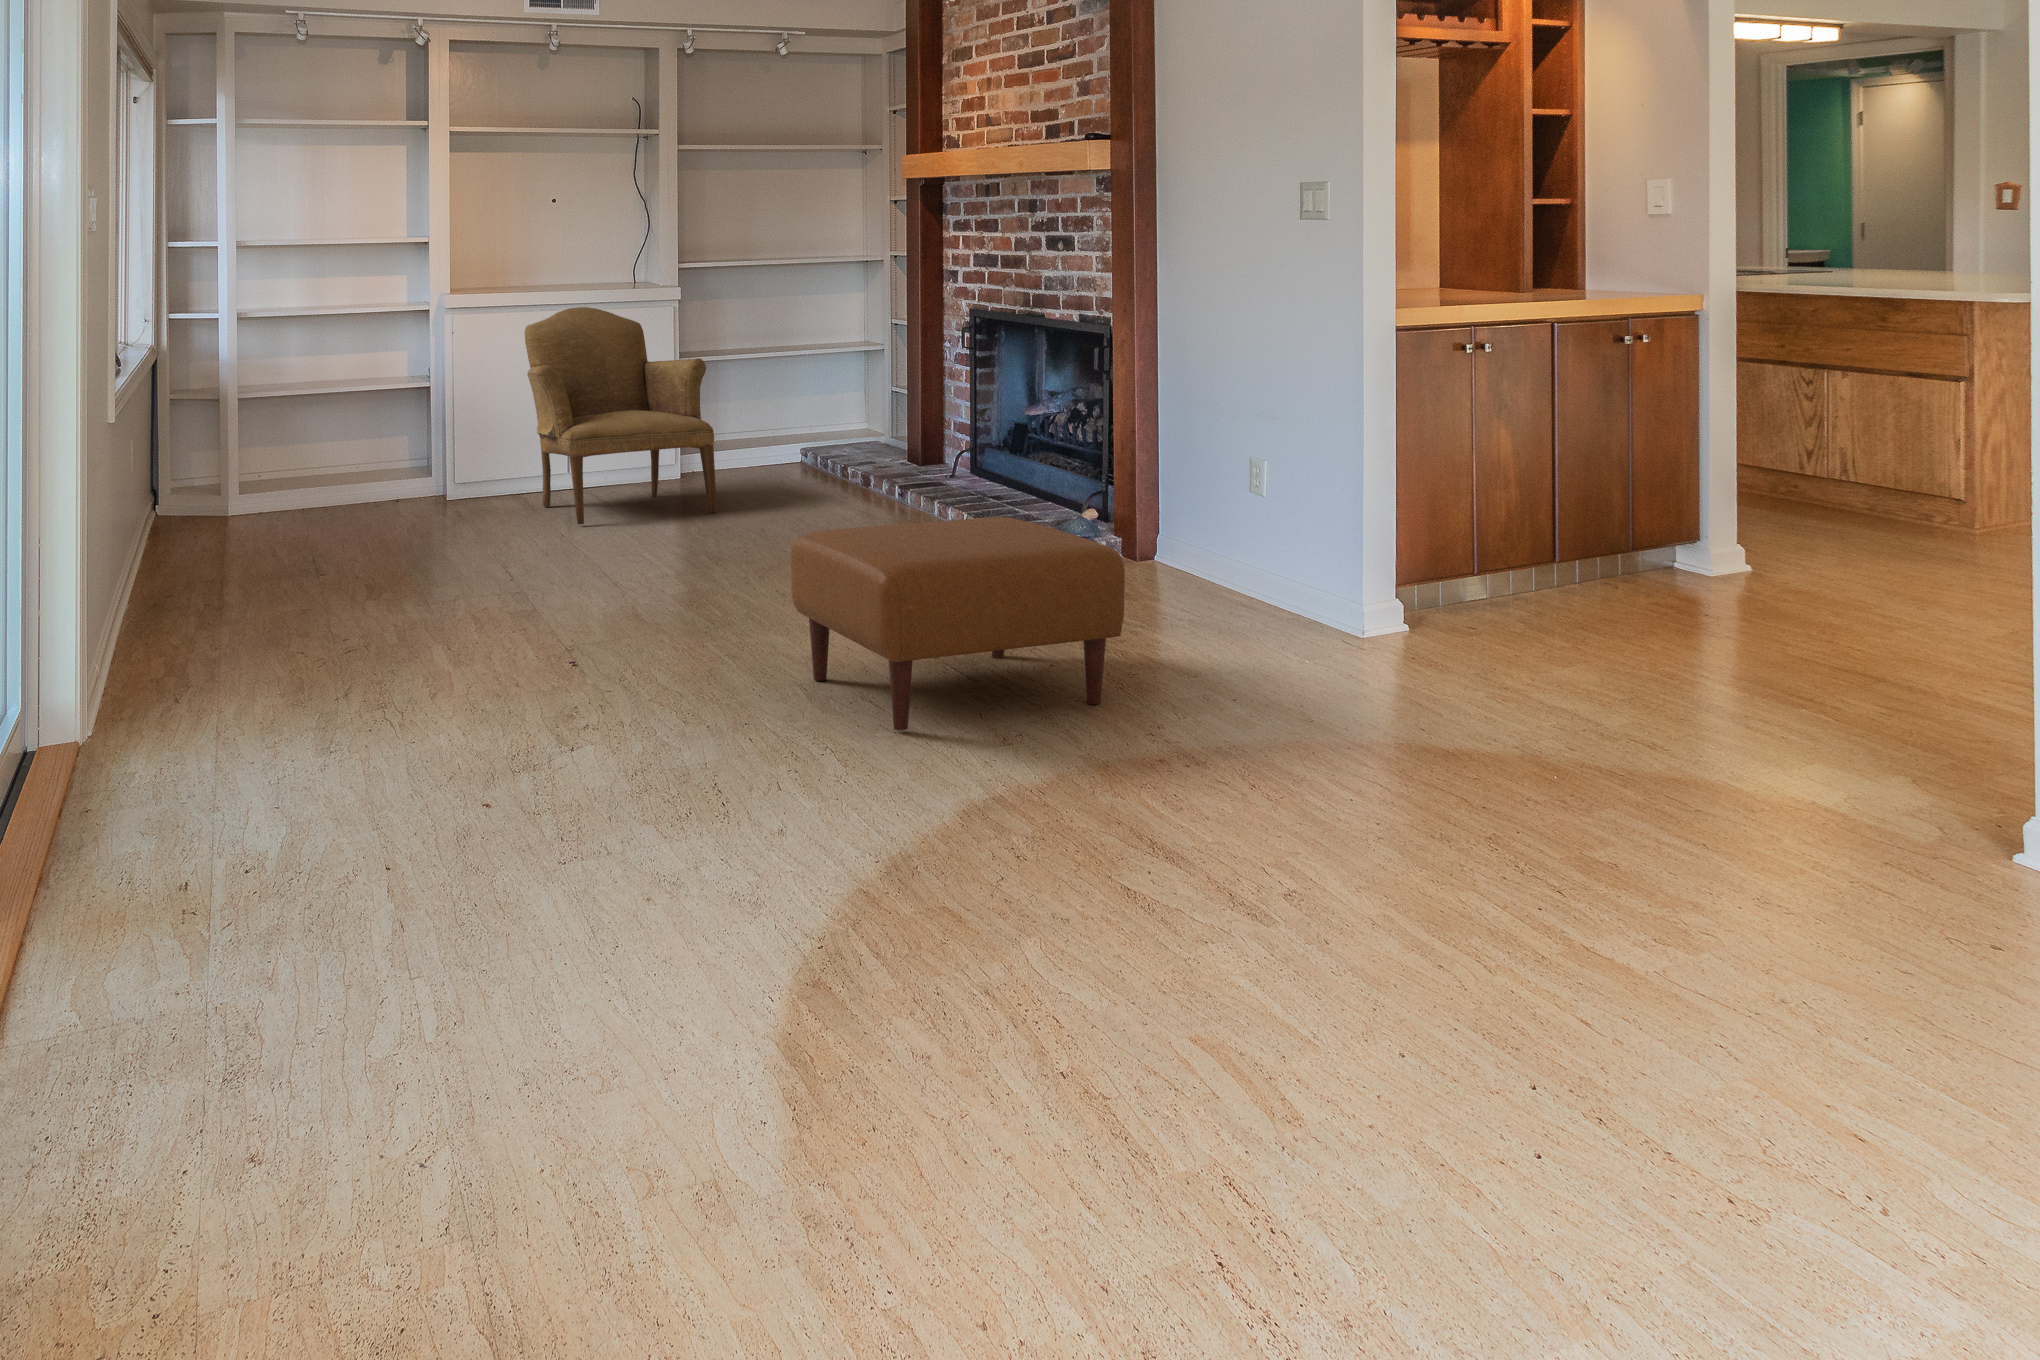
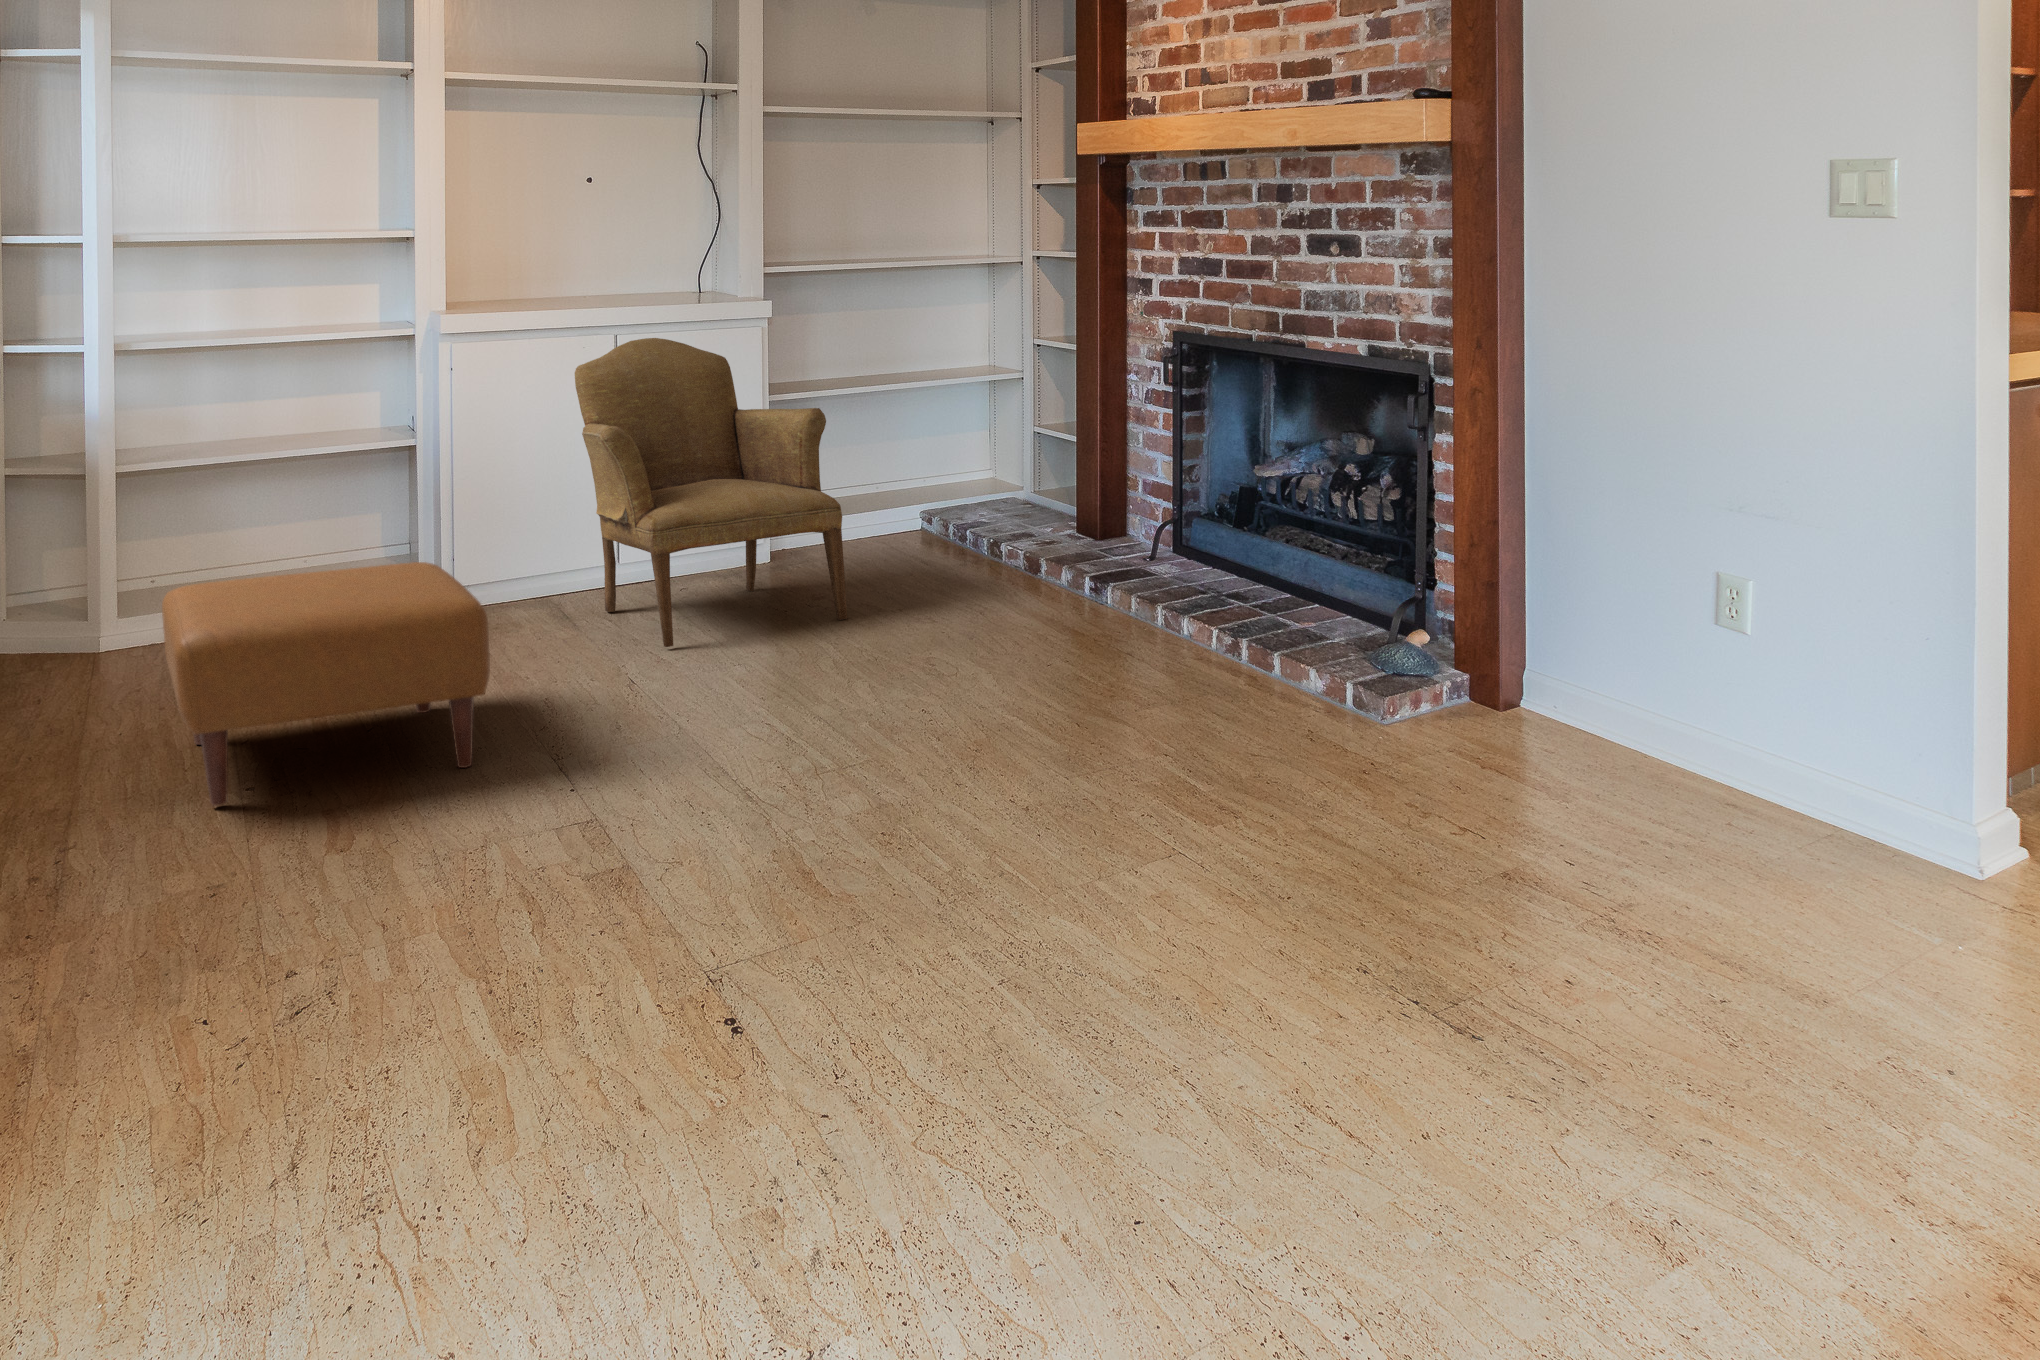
ottoman: present [791,517,1125,730] -> present [162,562,490,806]

